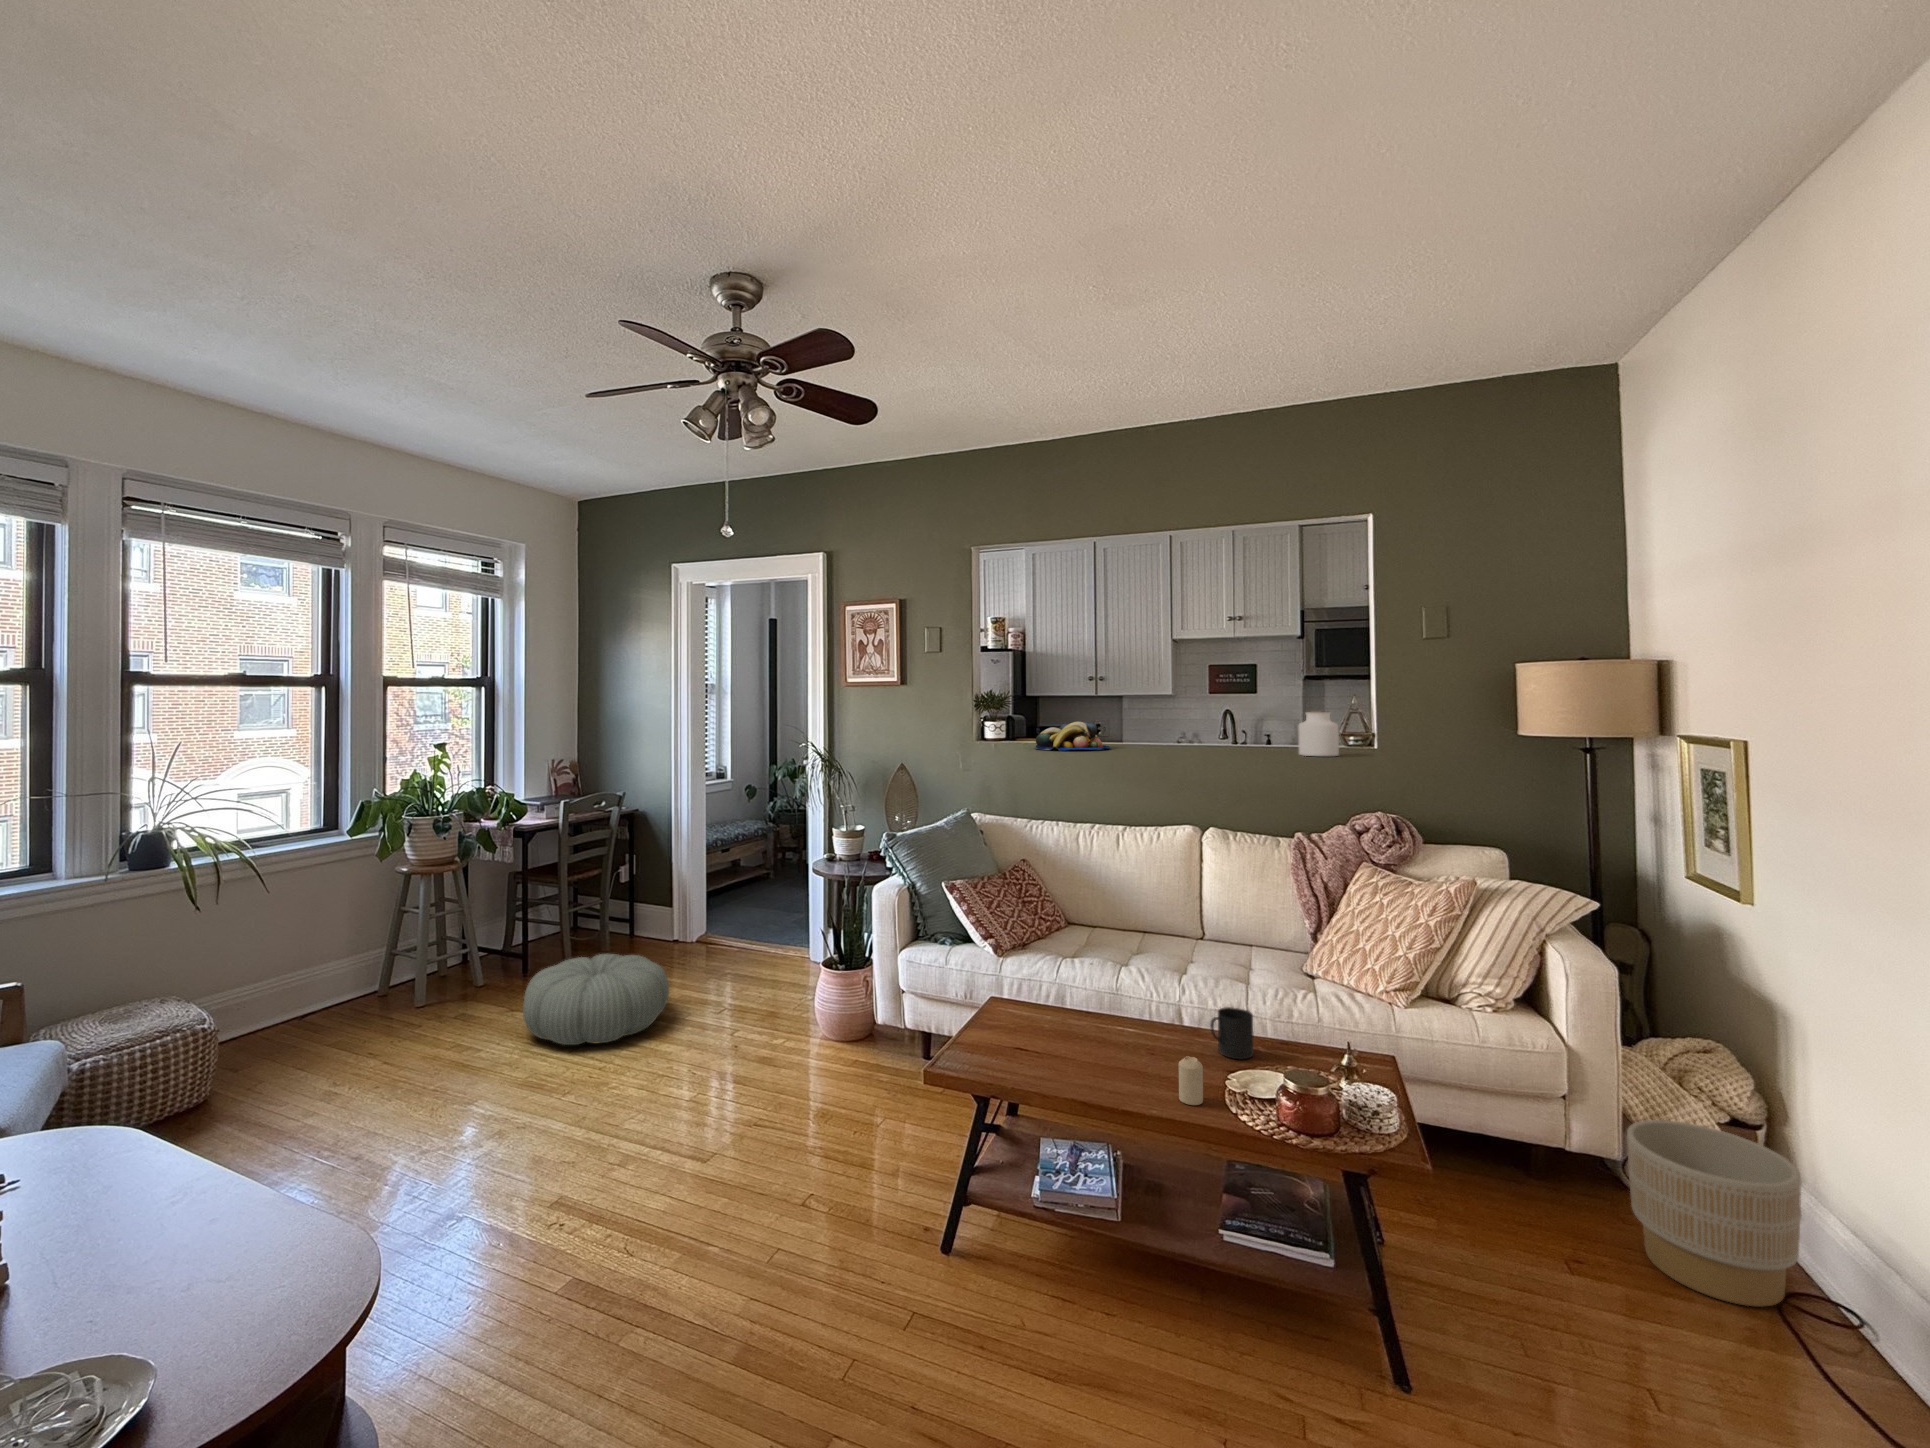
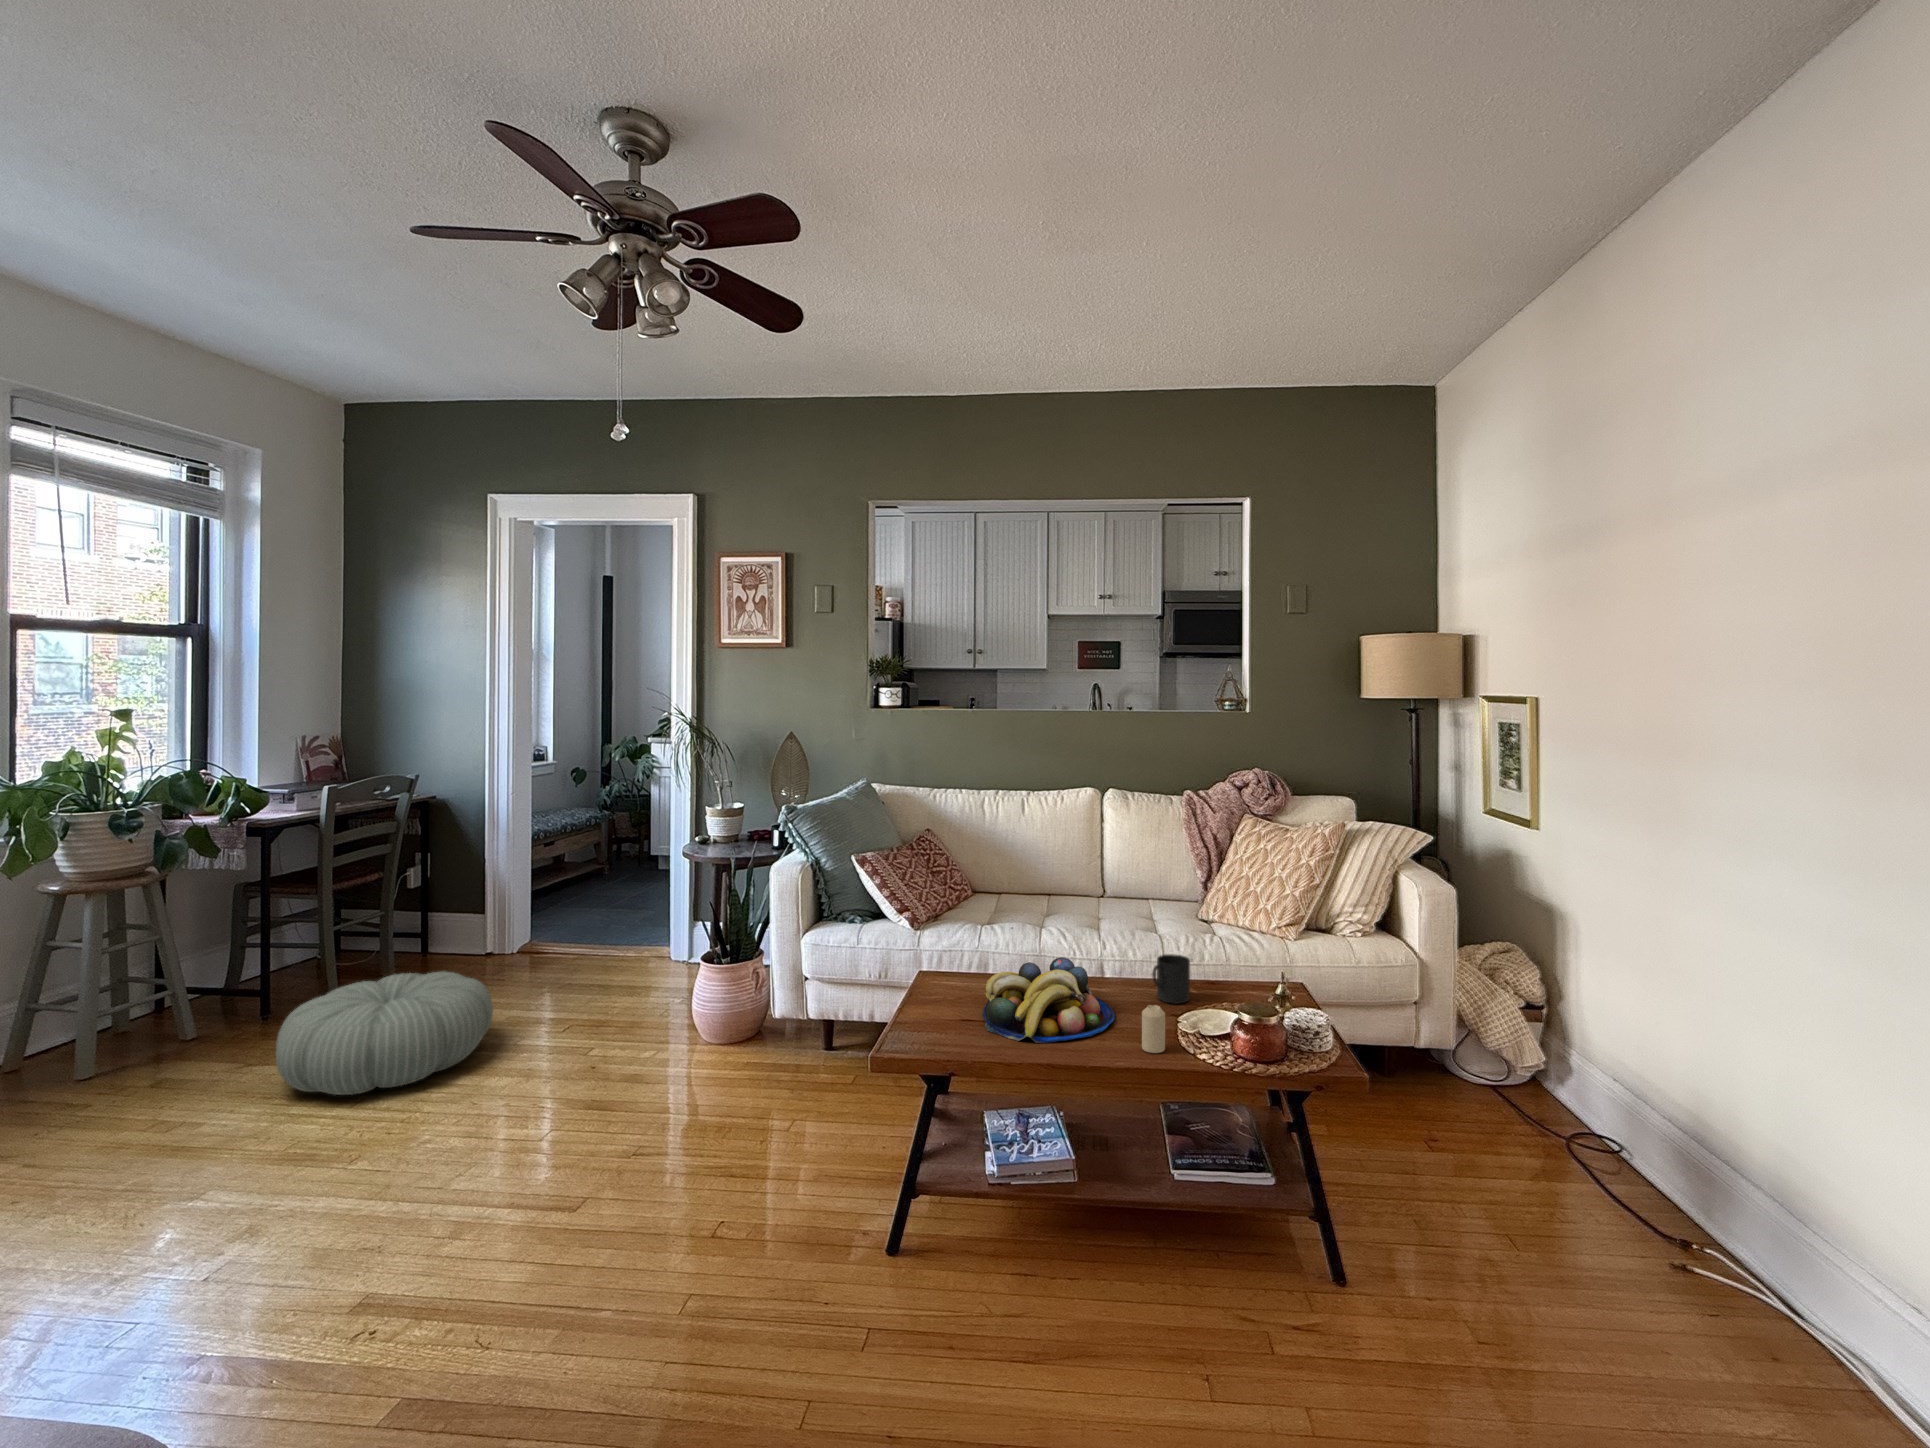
jar: present [1298,711,1339,756] -> none [1181,676,1216,718]
fruit bowl: present [1035,722,1111,750] -> present [982,957,1115,1043]
planter: present [1627,1120,1801,1307] -> none [1471,1012,1594,1154]

